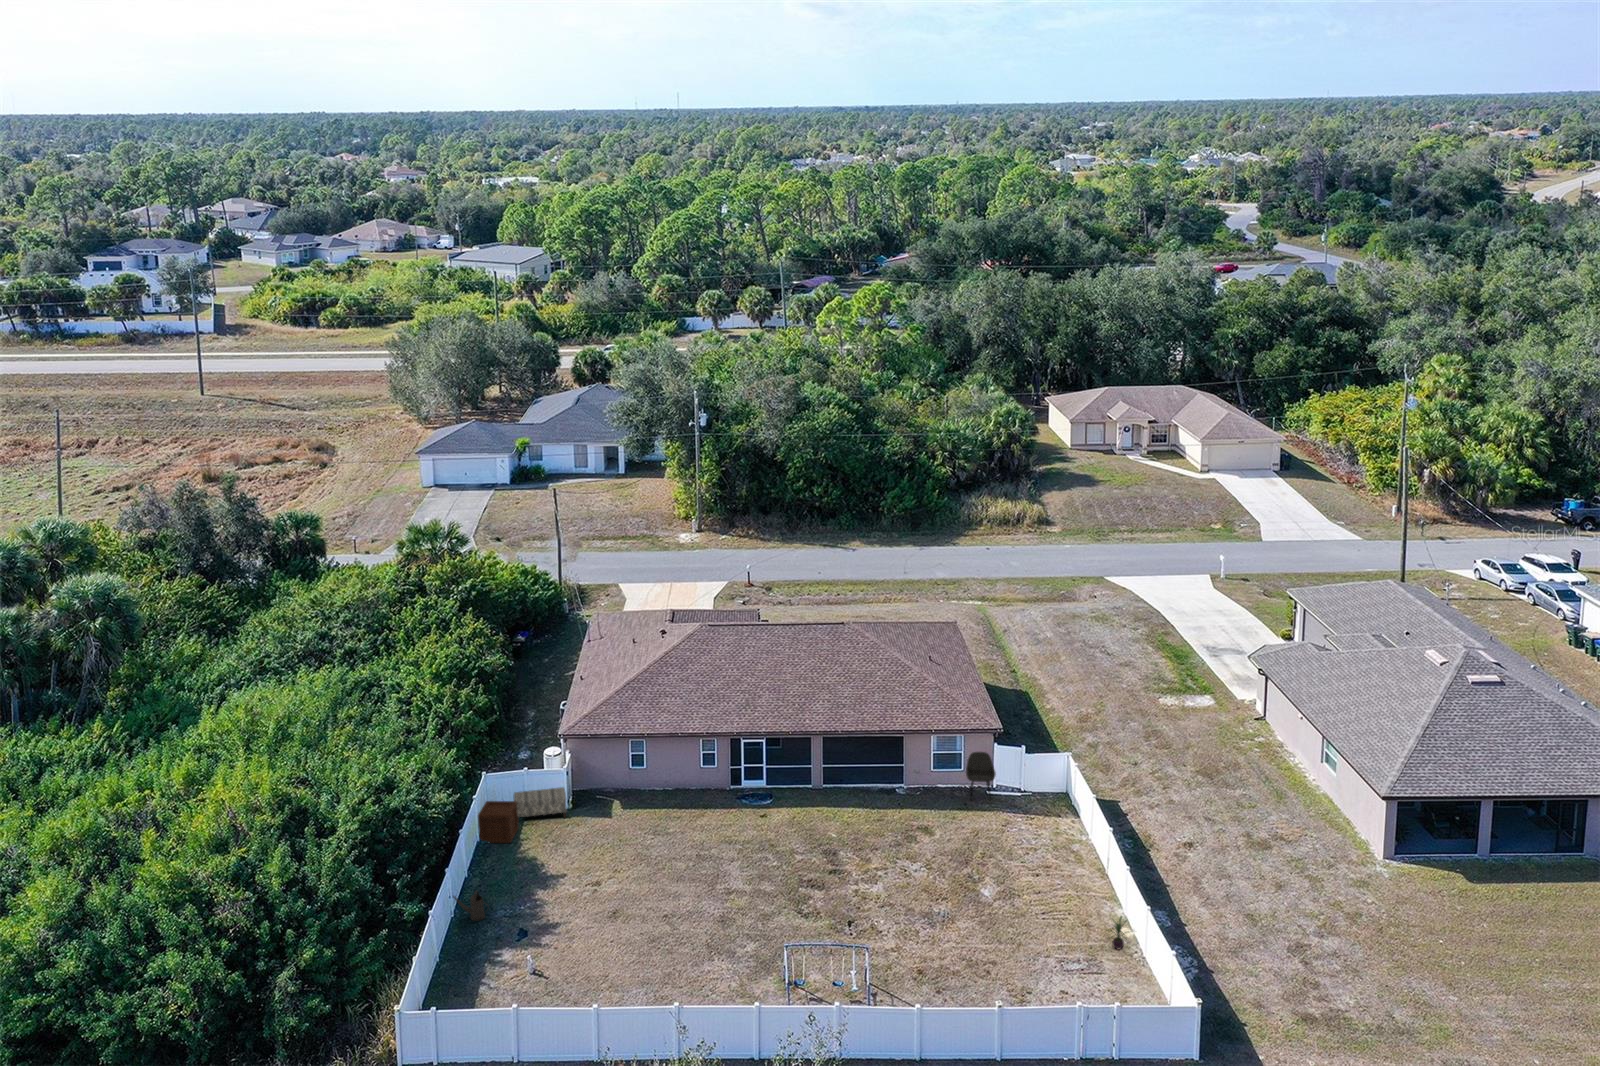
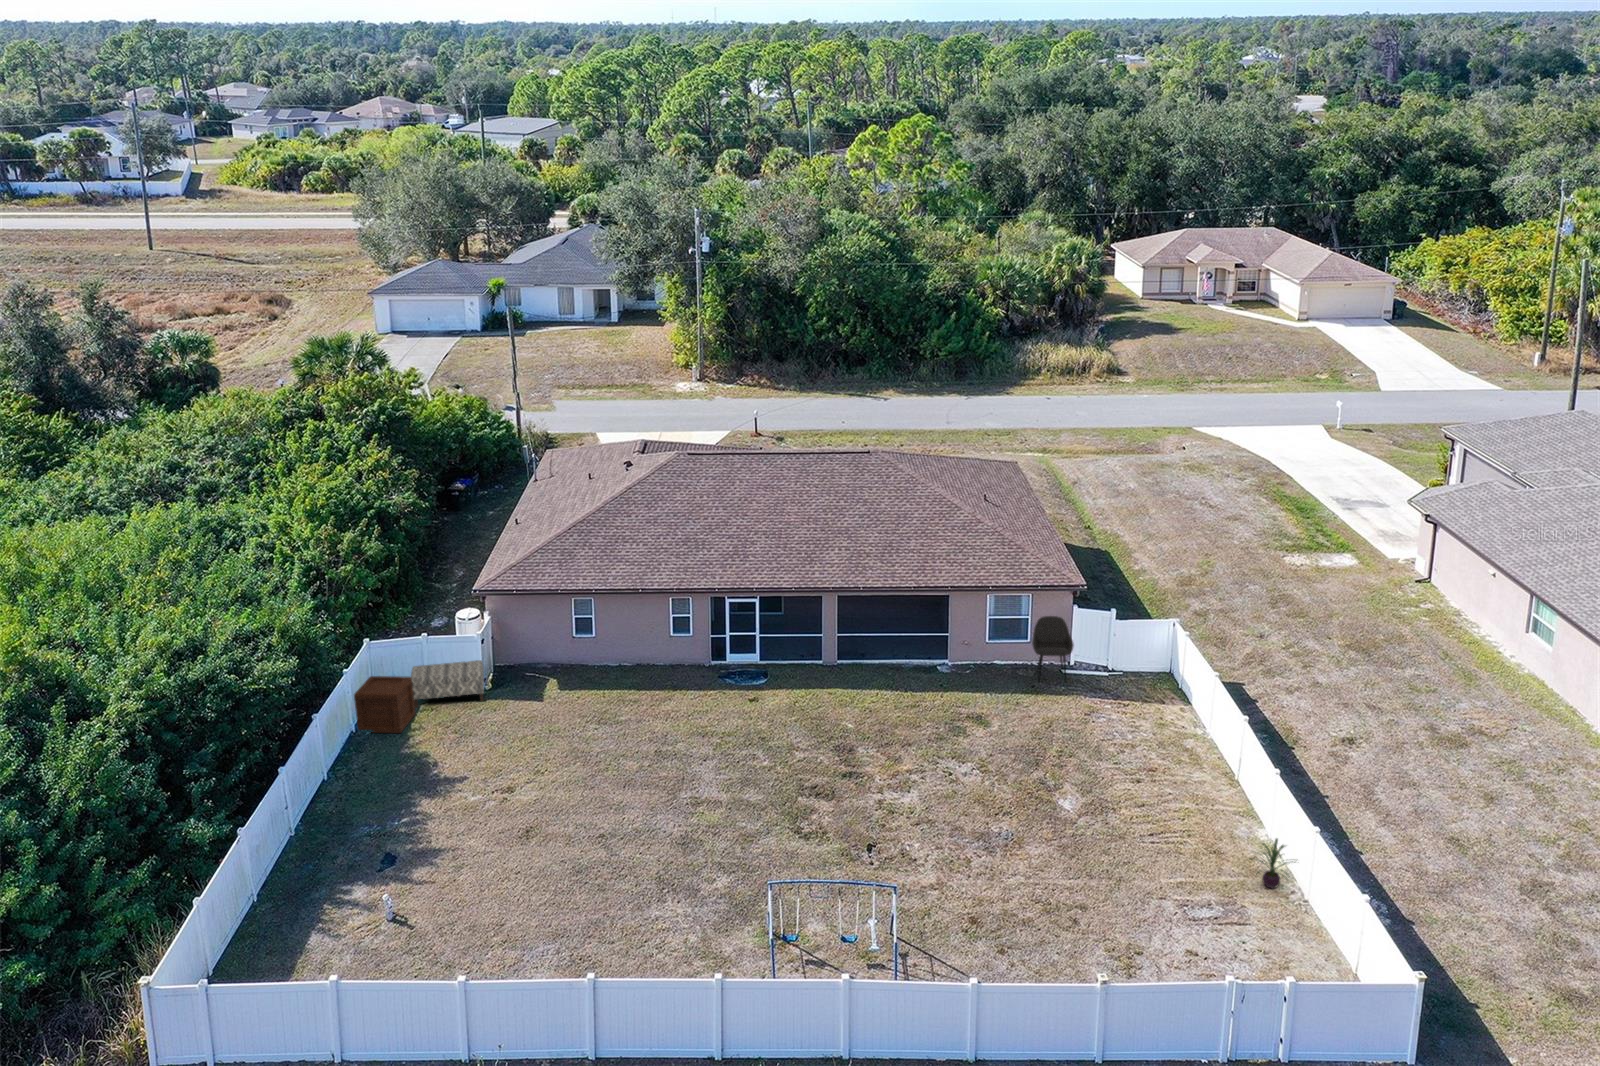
watering can: present [453,891,485,921] -> none [292,796,346,839]

